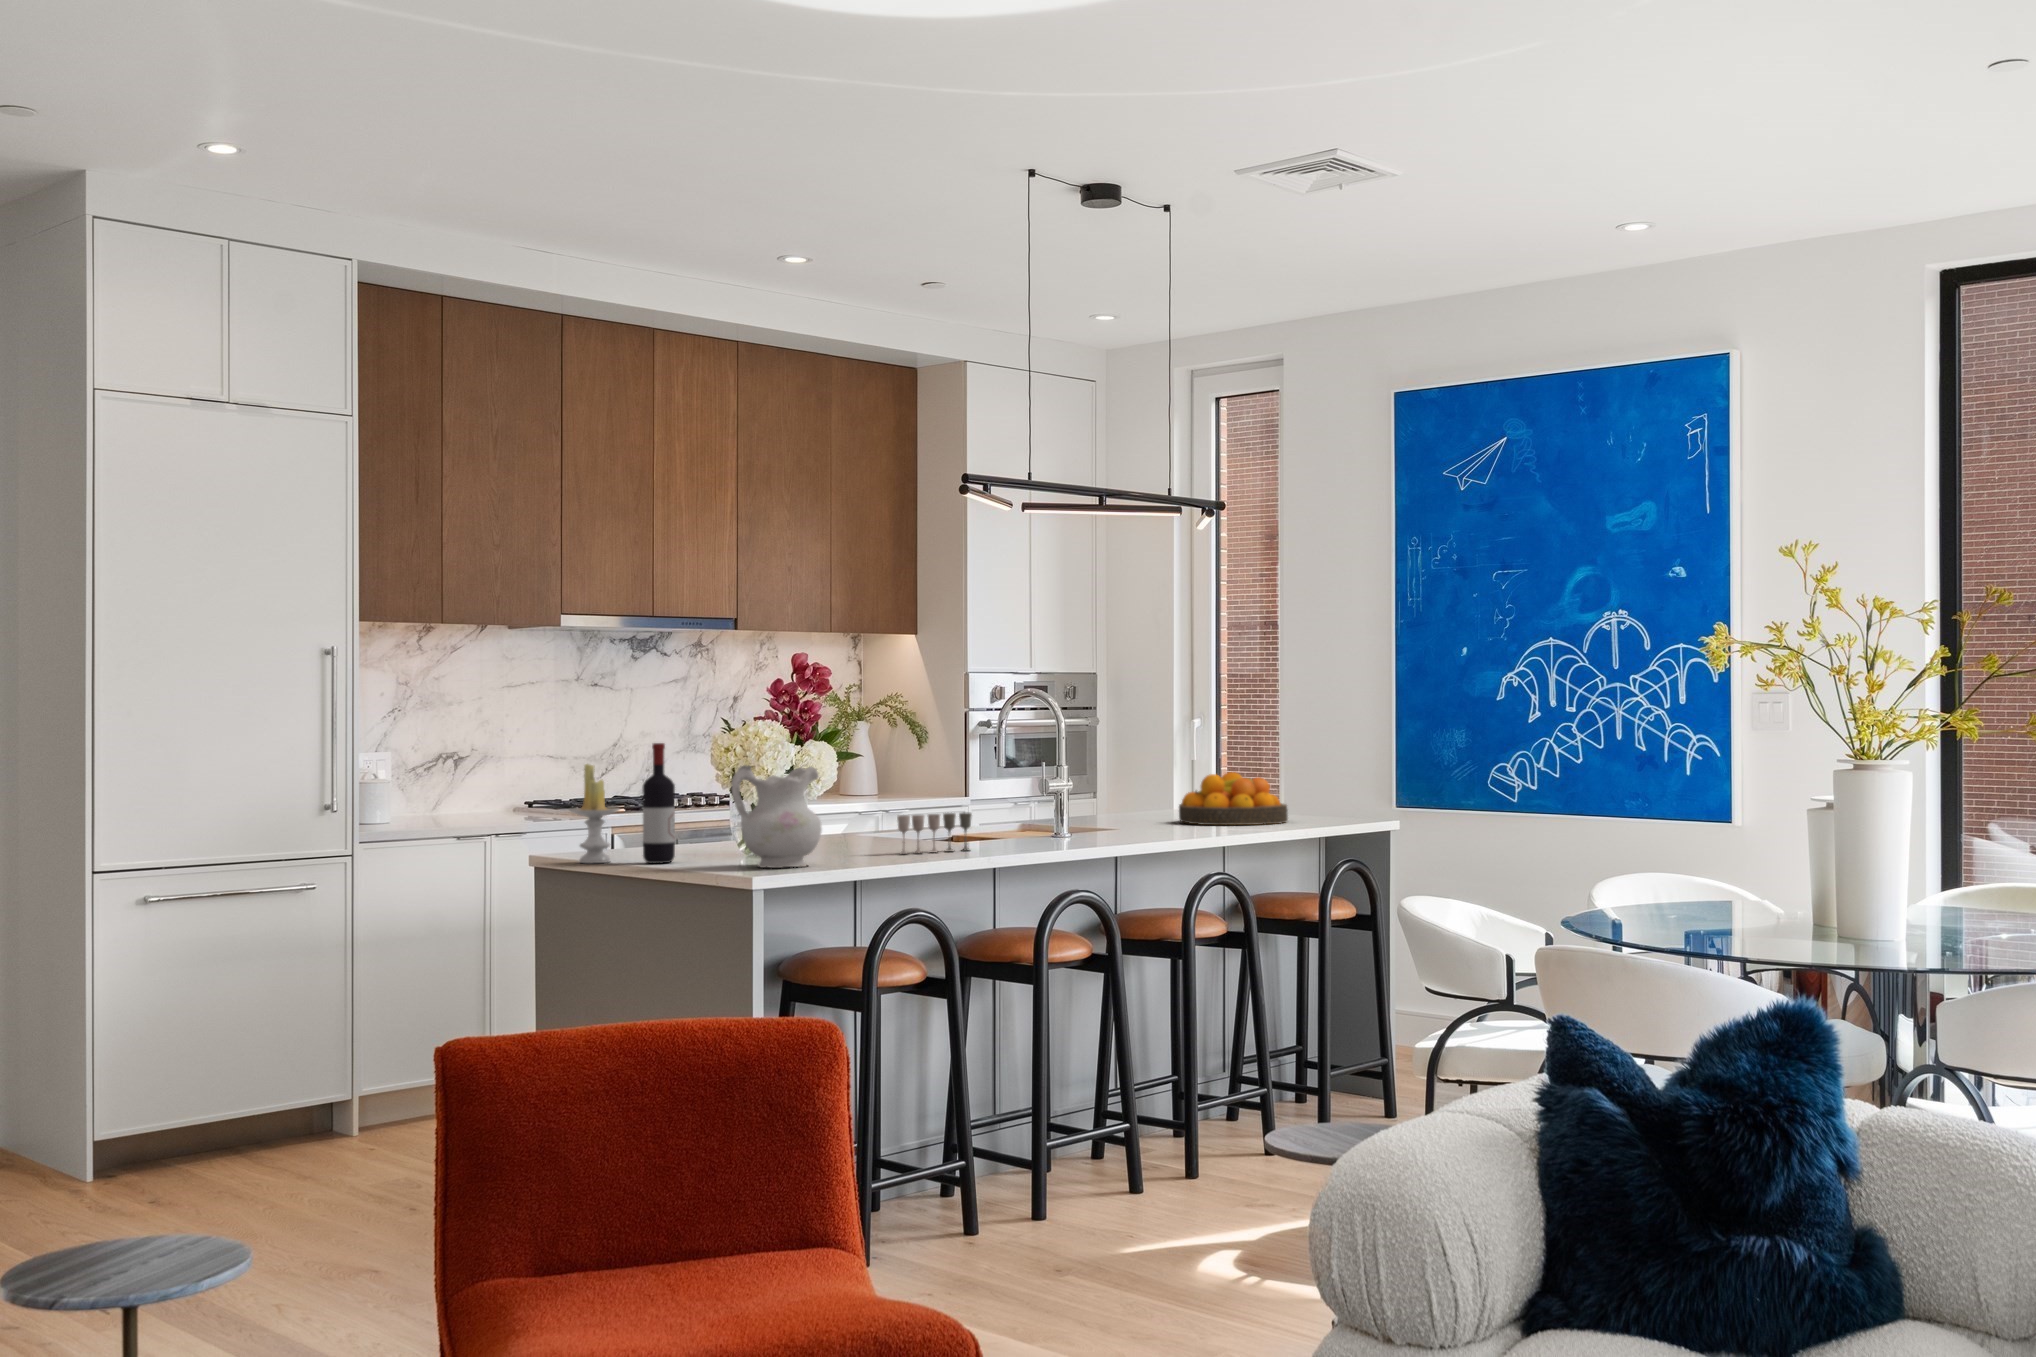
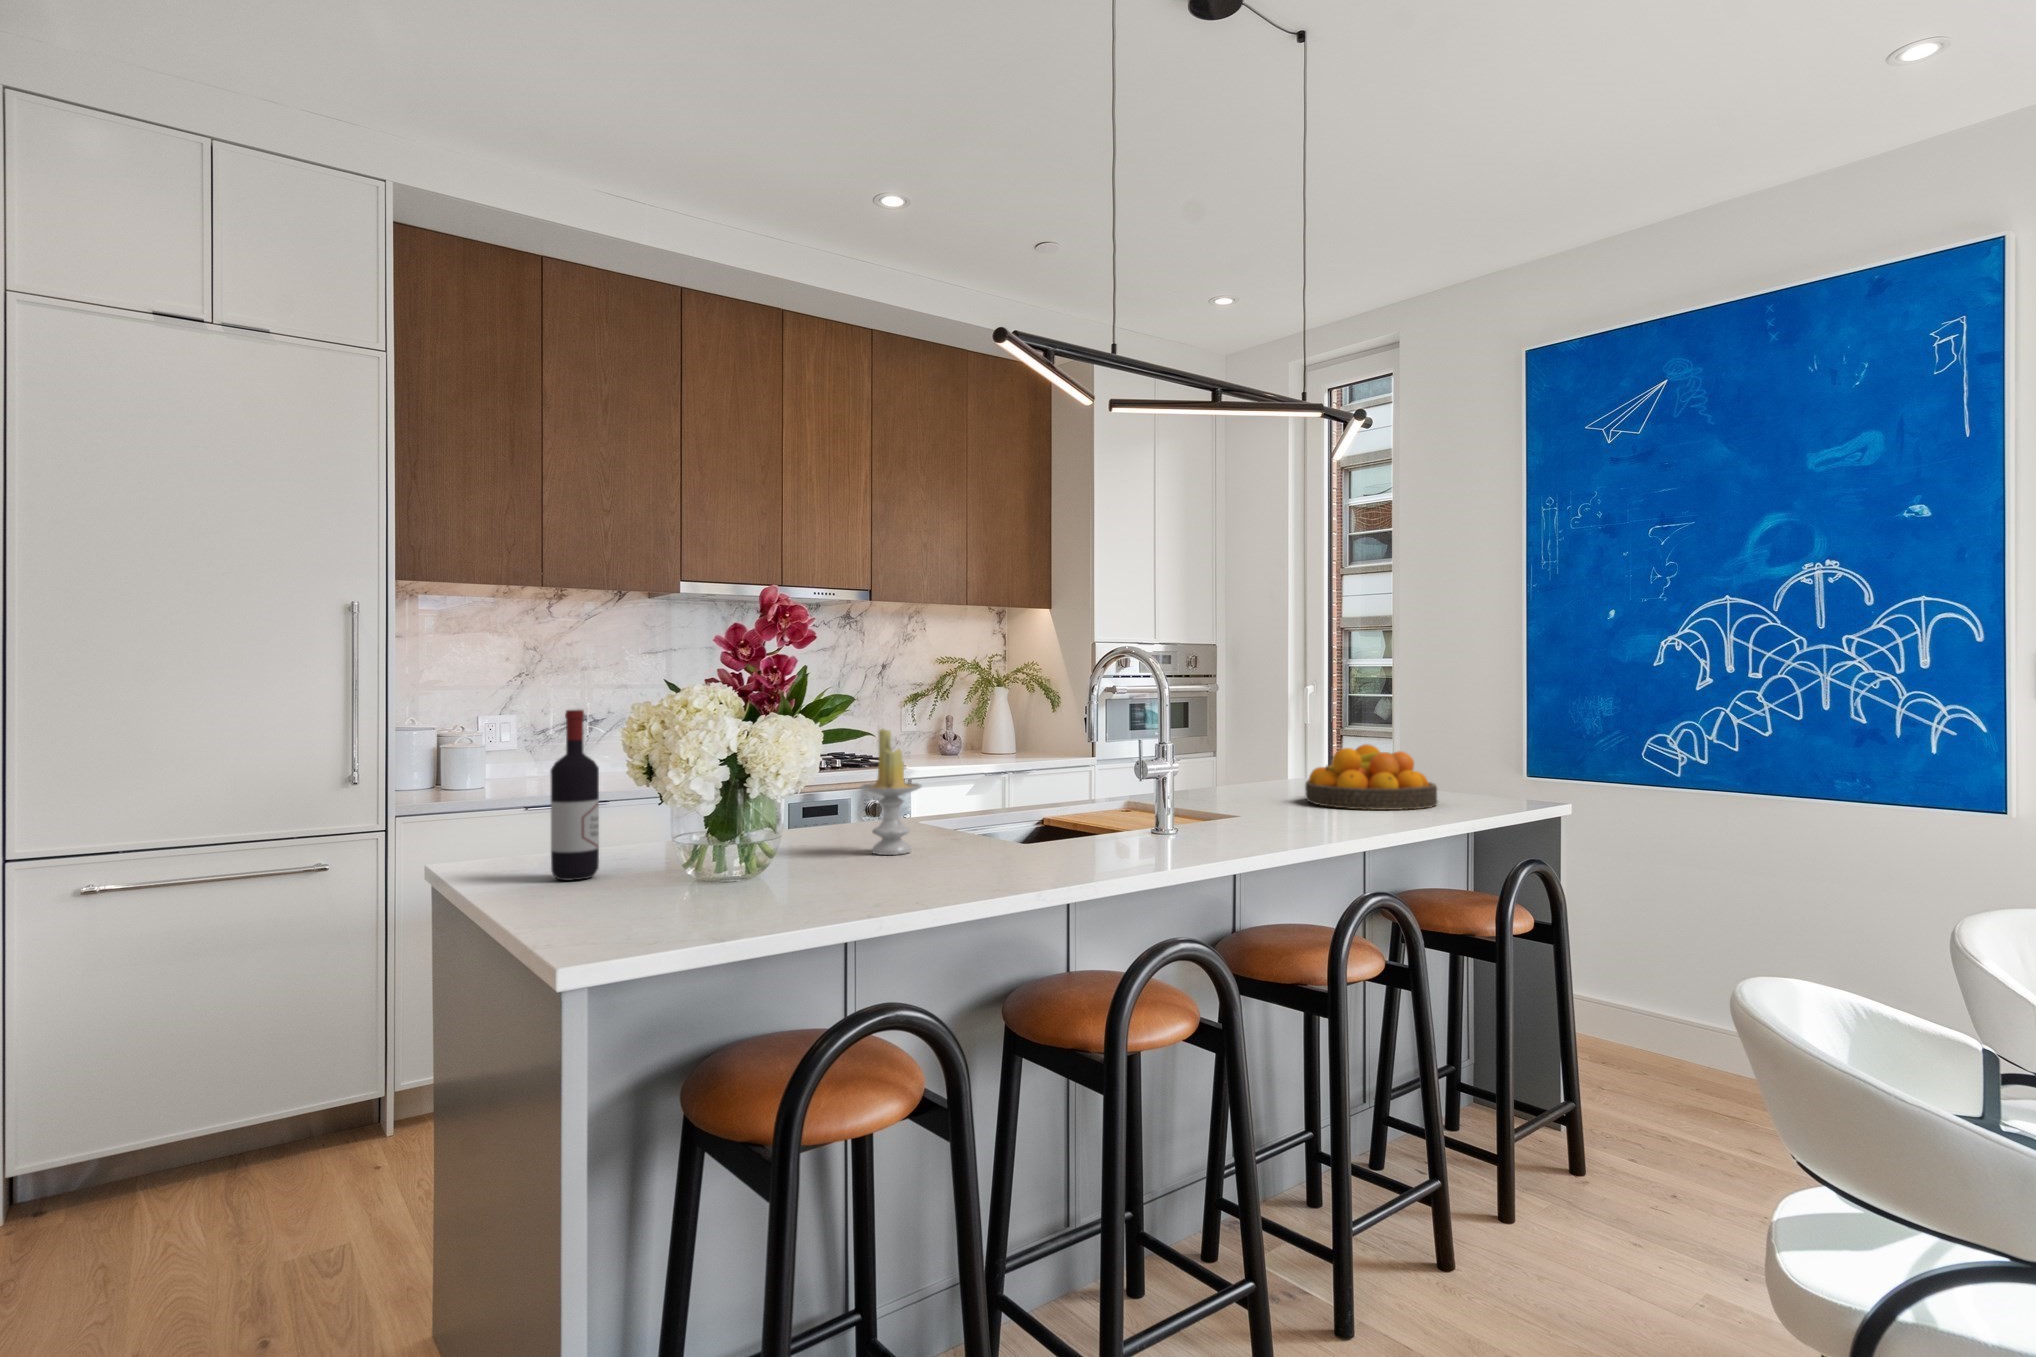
candle: present [570,764,619,863] -> present [860,729,922,855]
ceramic pitcher: present [732,765,822,868] -> none [621,745,768,908]
wine glass: present [897,812,972,854] -> none [916,807,1026,869]

